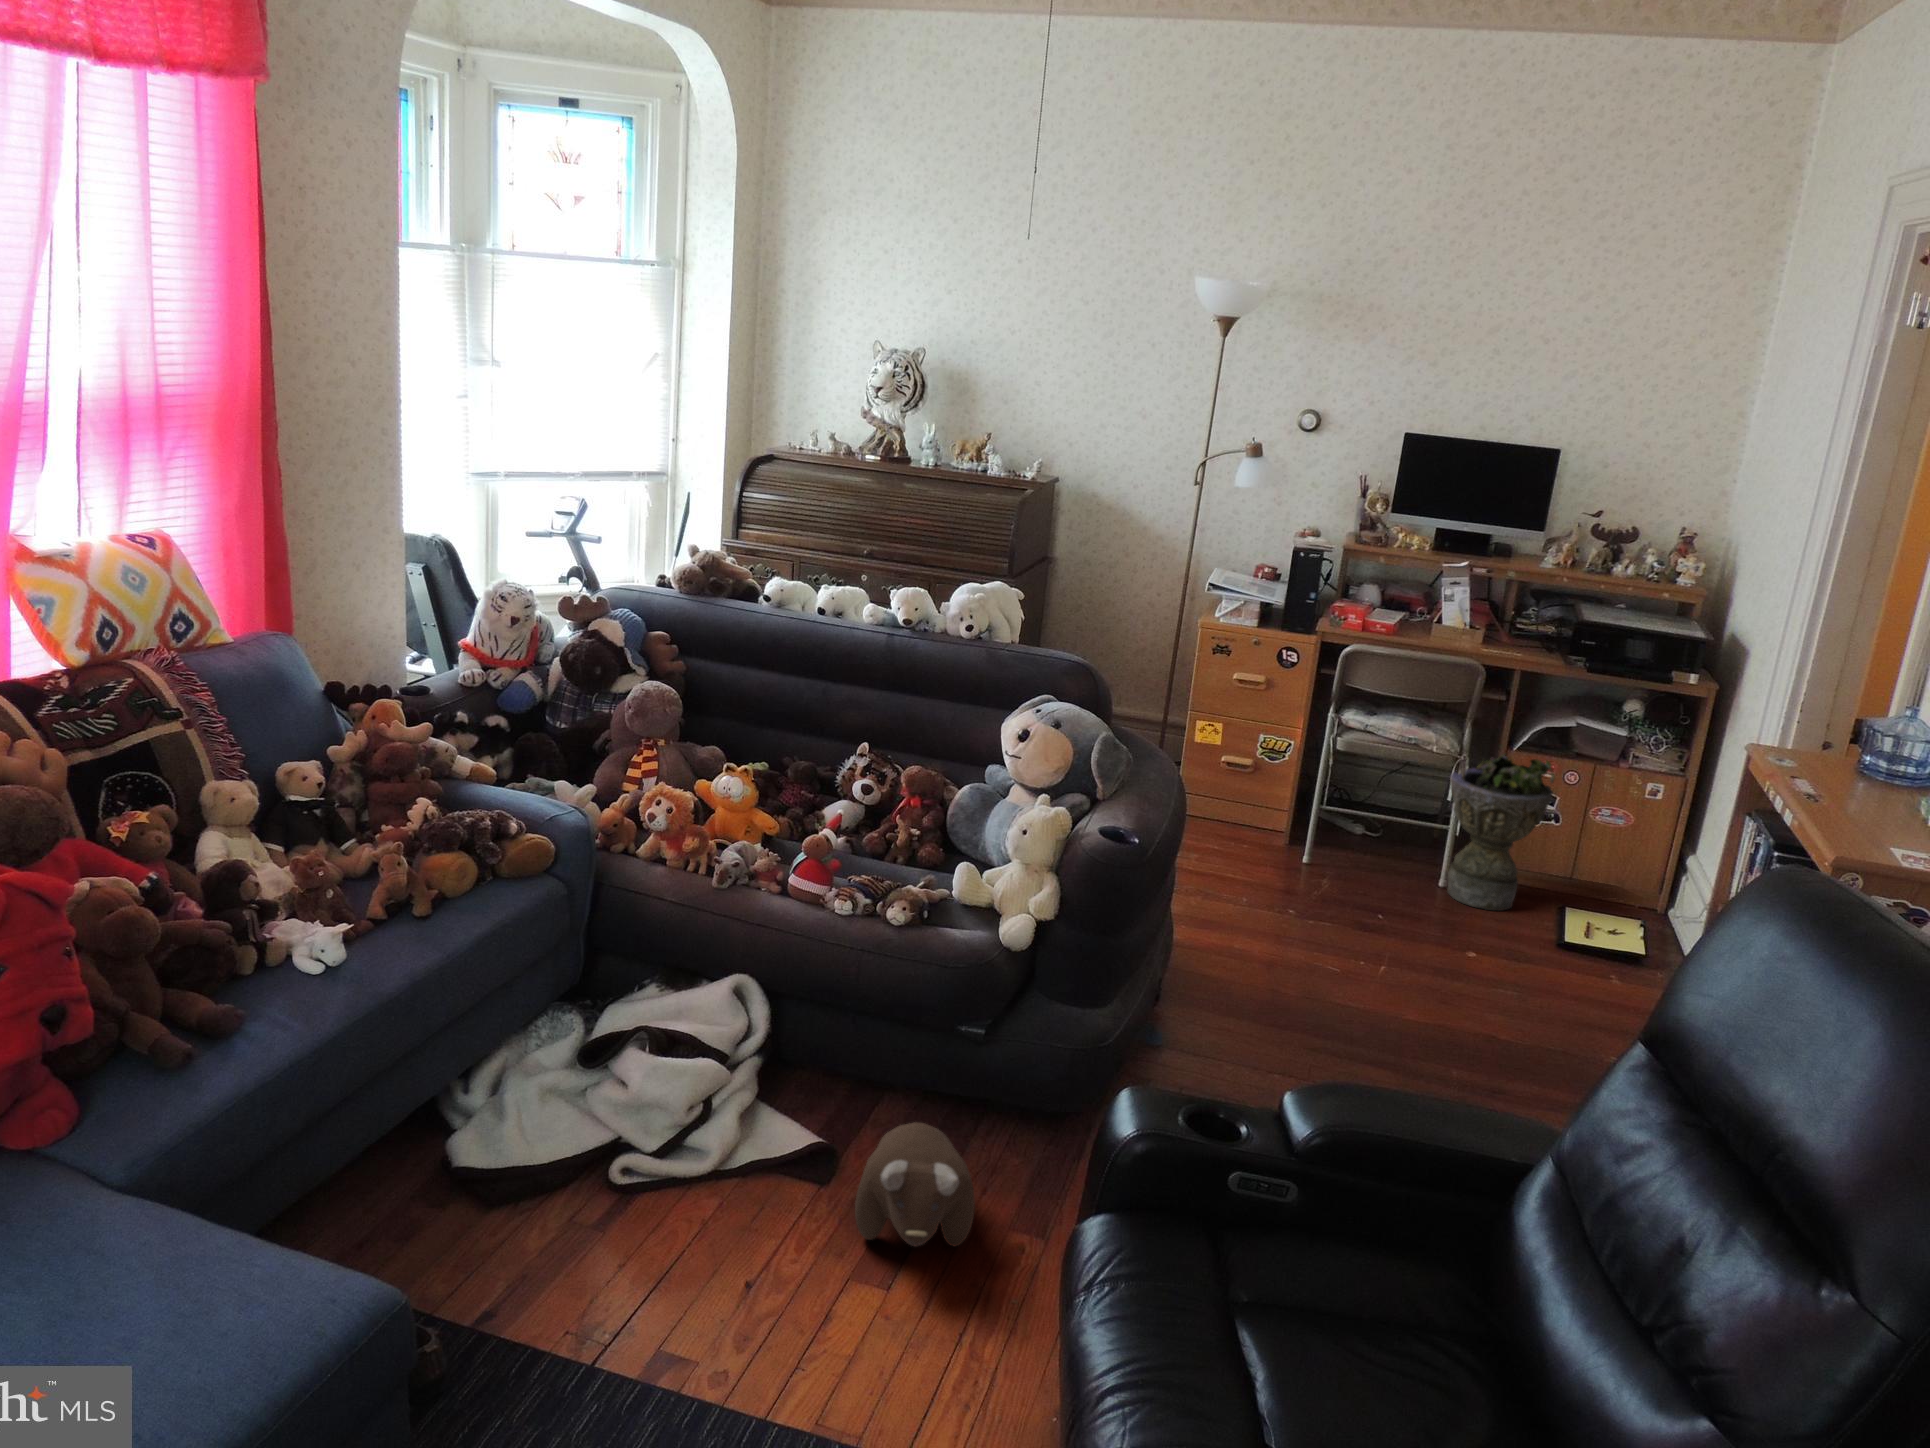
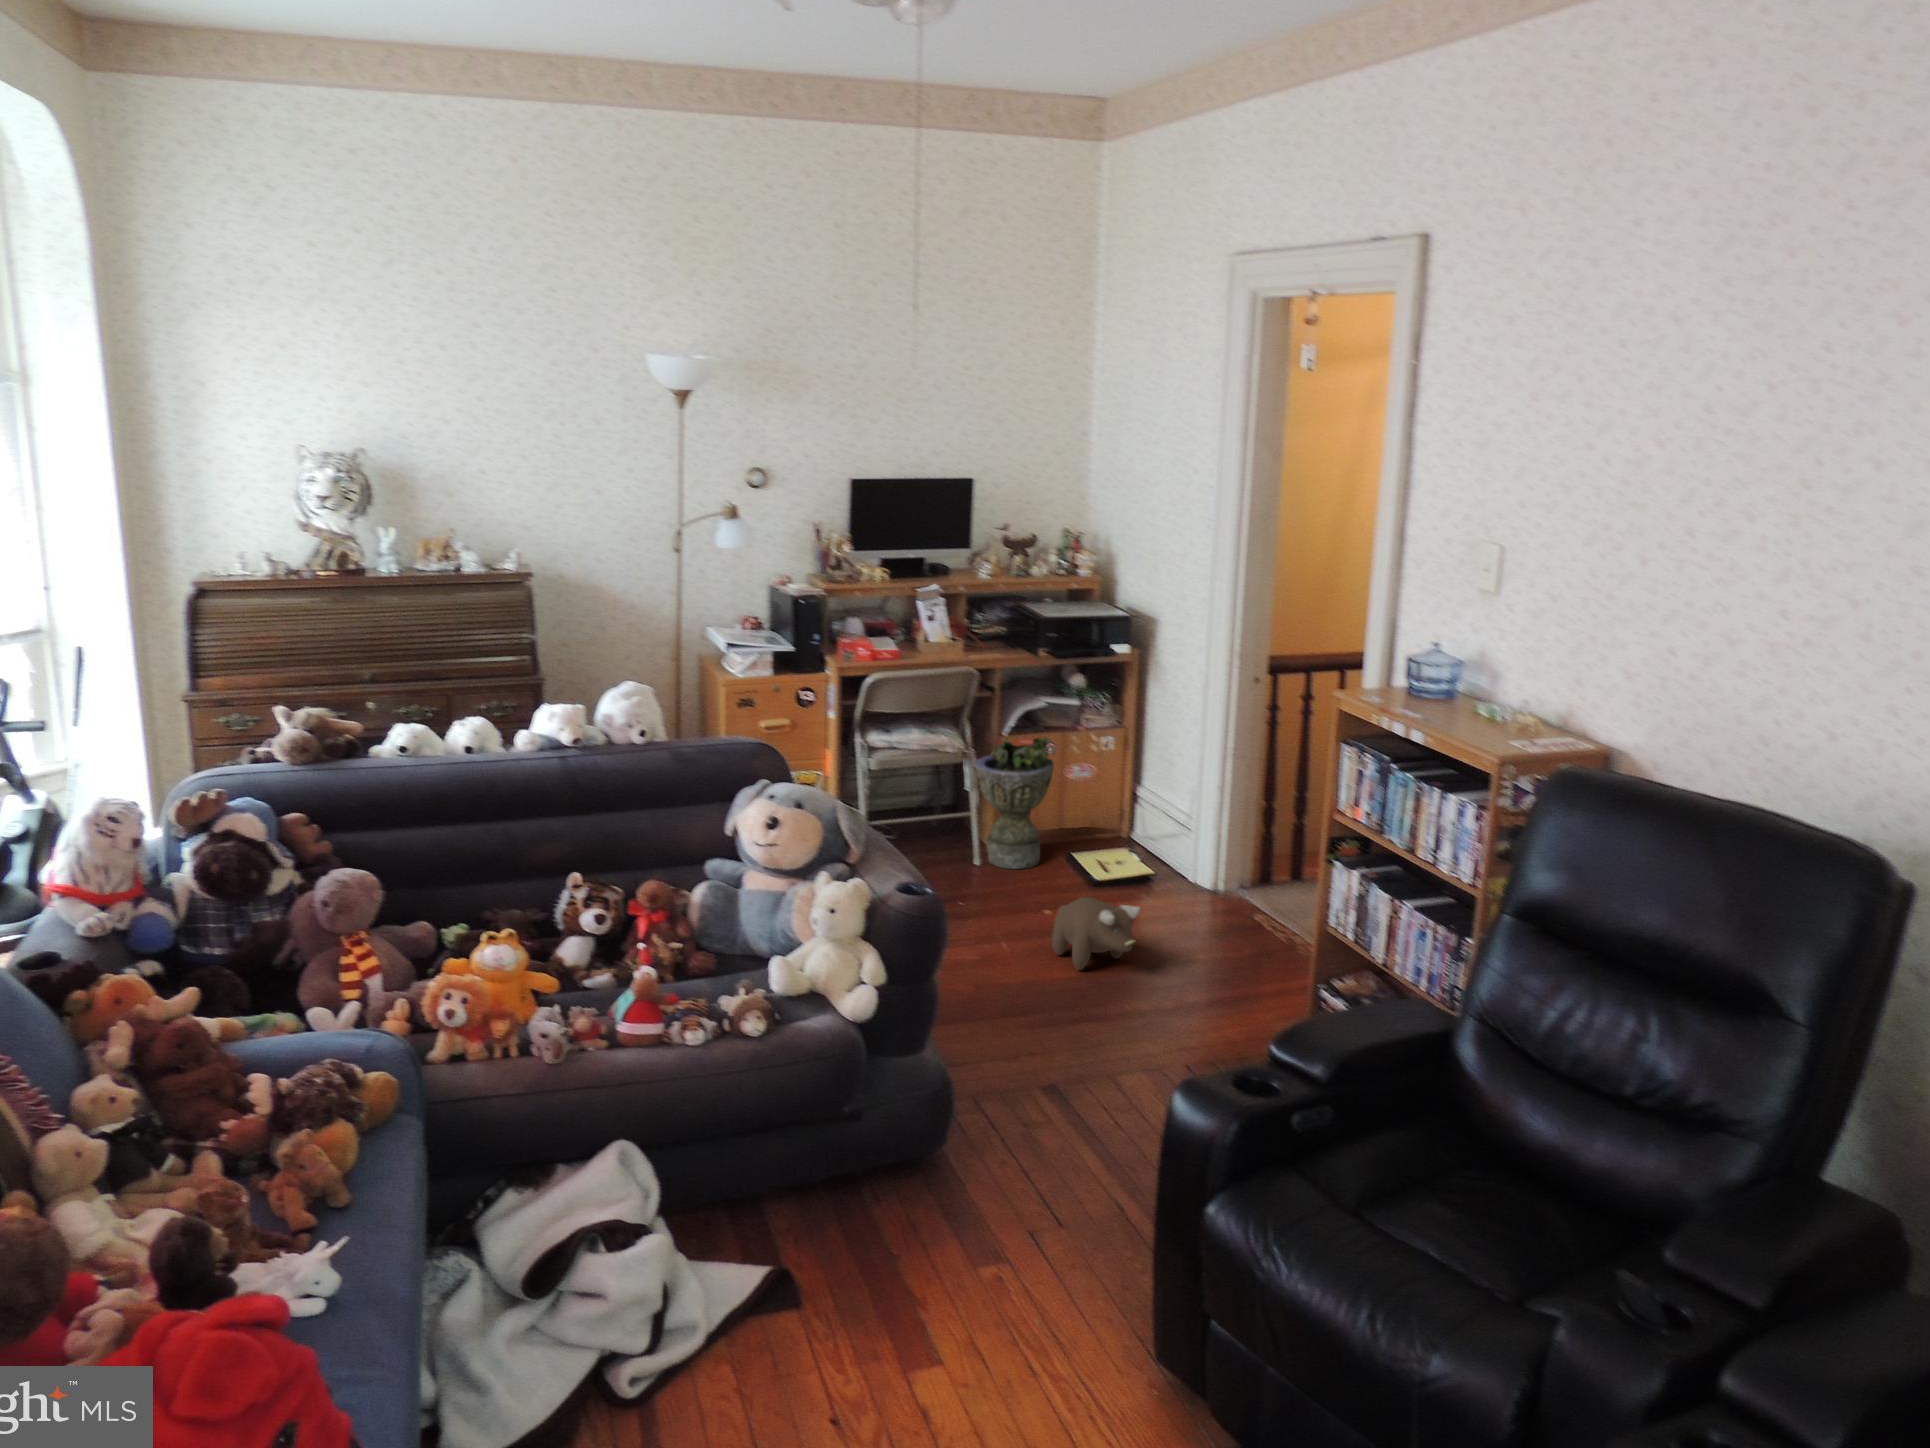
plush toy: present [855,1123,975,1246] -> present [1052,897,1140,970]

